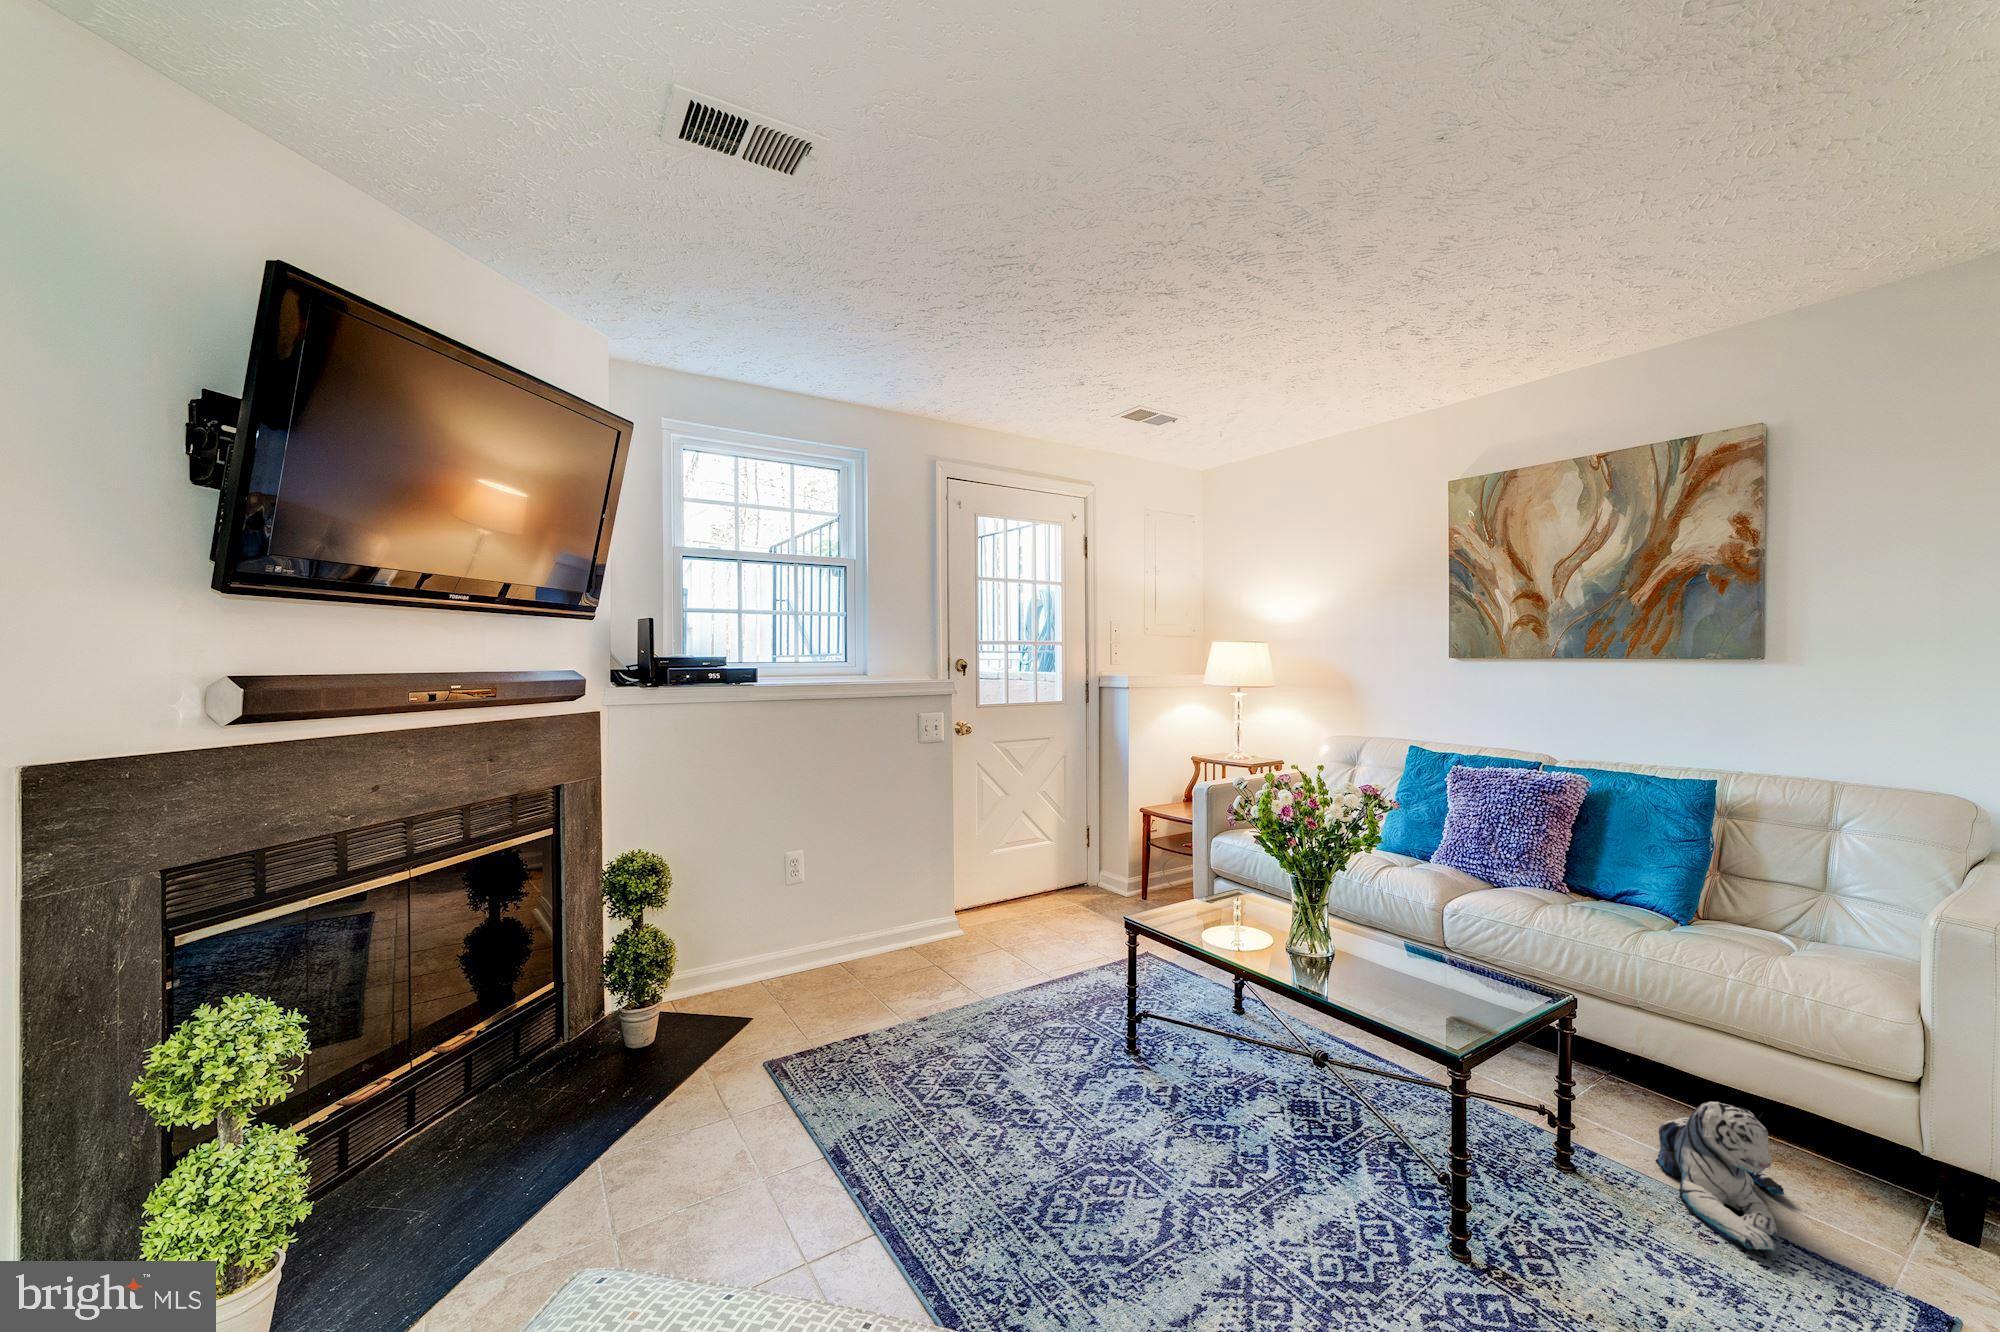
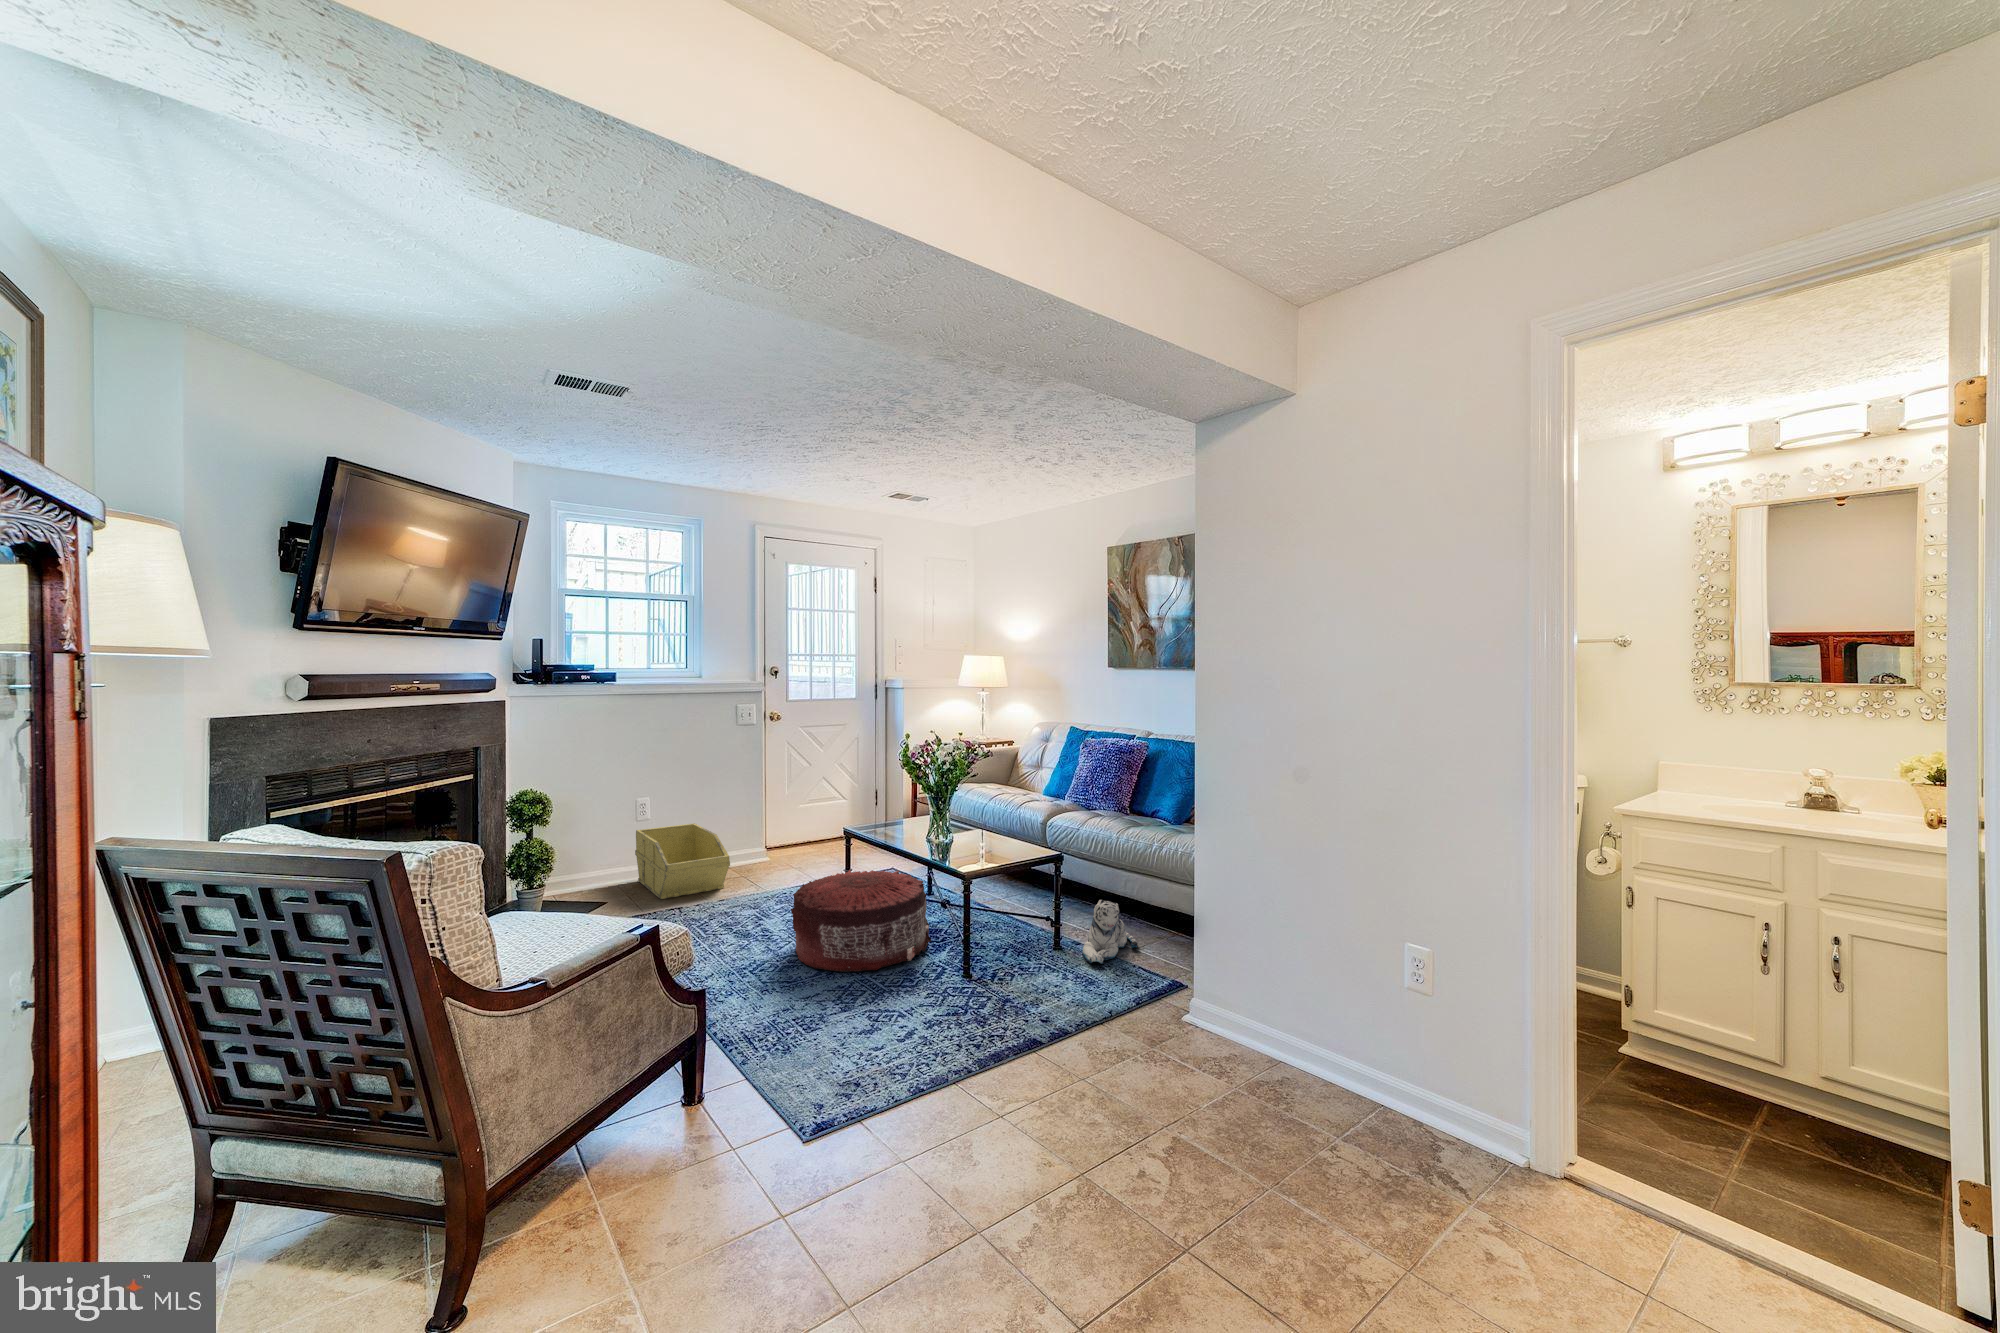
storage bin: none [784,887,933,1021] -> present [635,823,730,899]
pouf: none [1116,1010,1375,1261] -> present [791,870,932,972]

